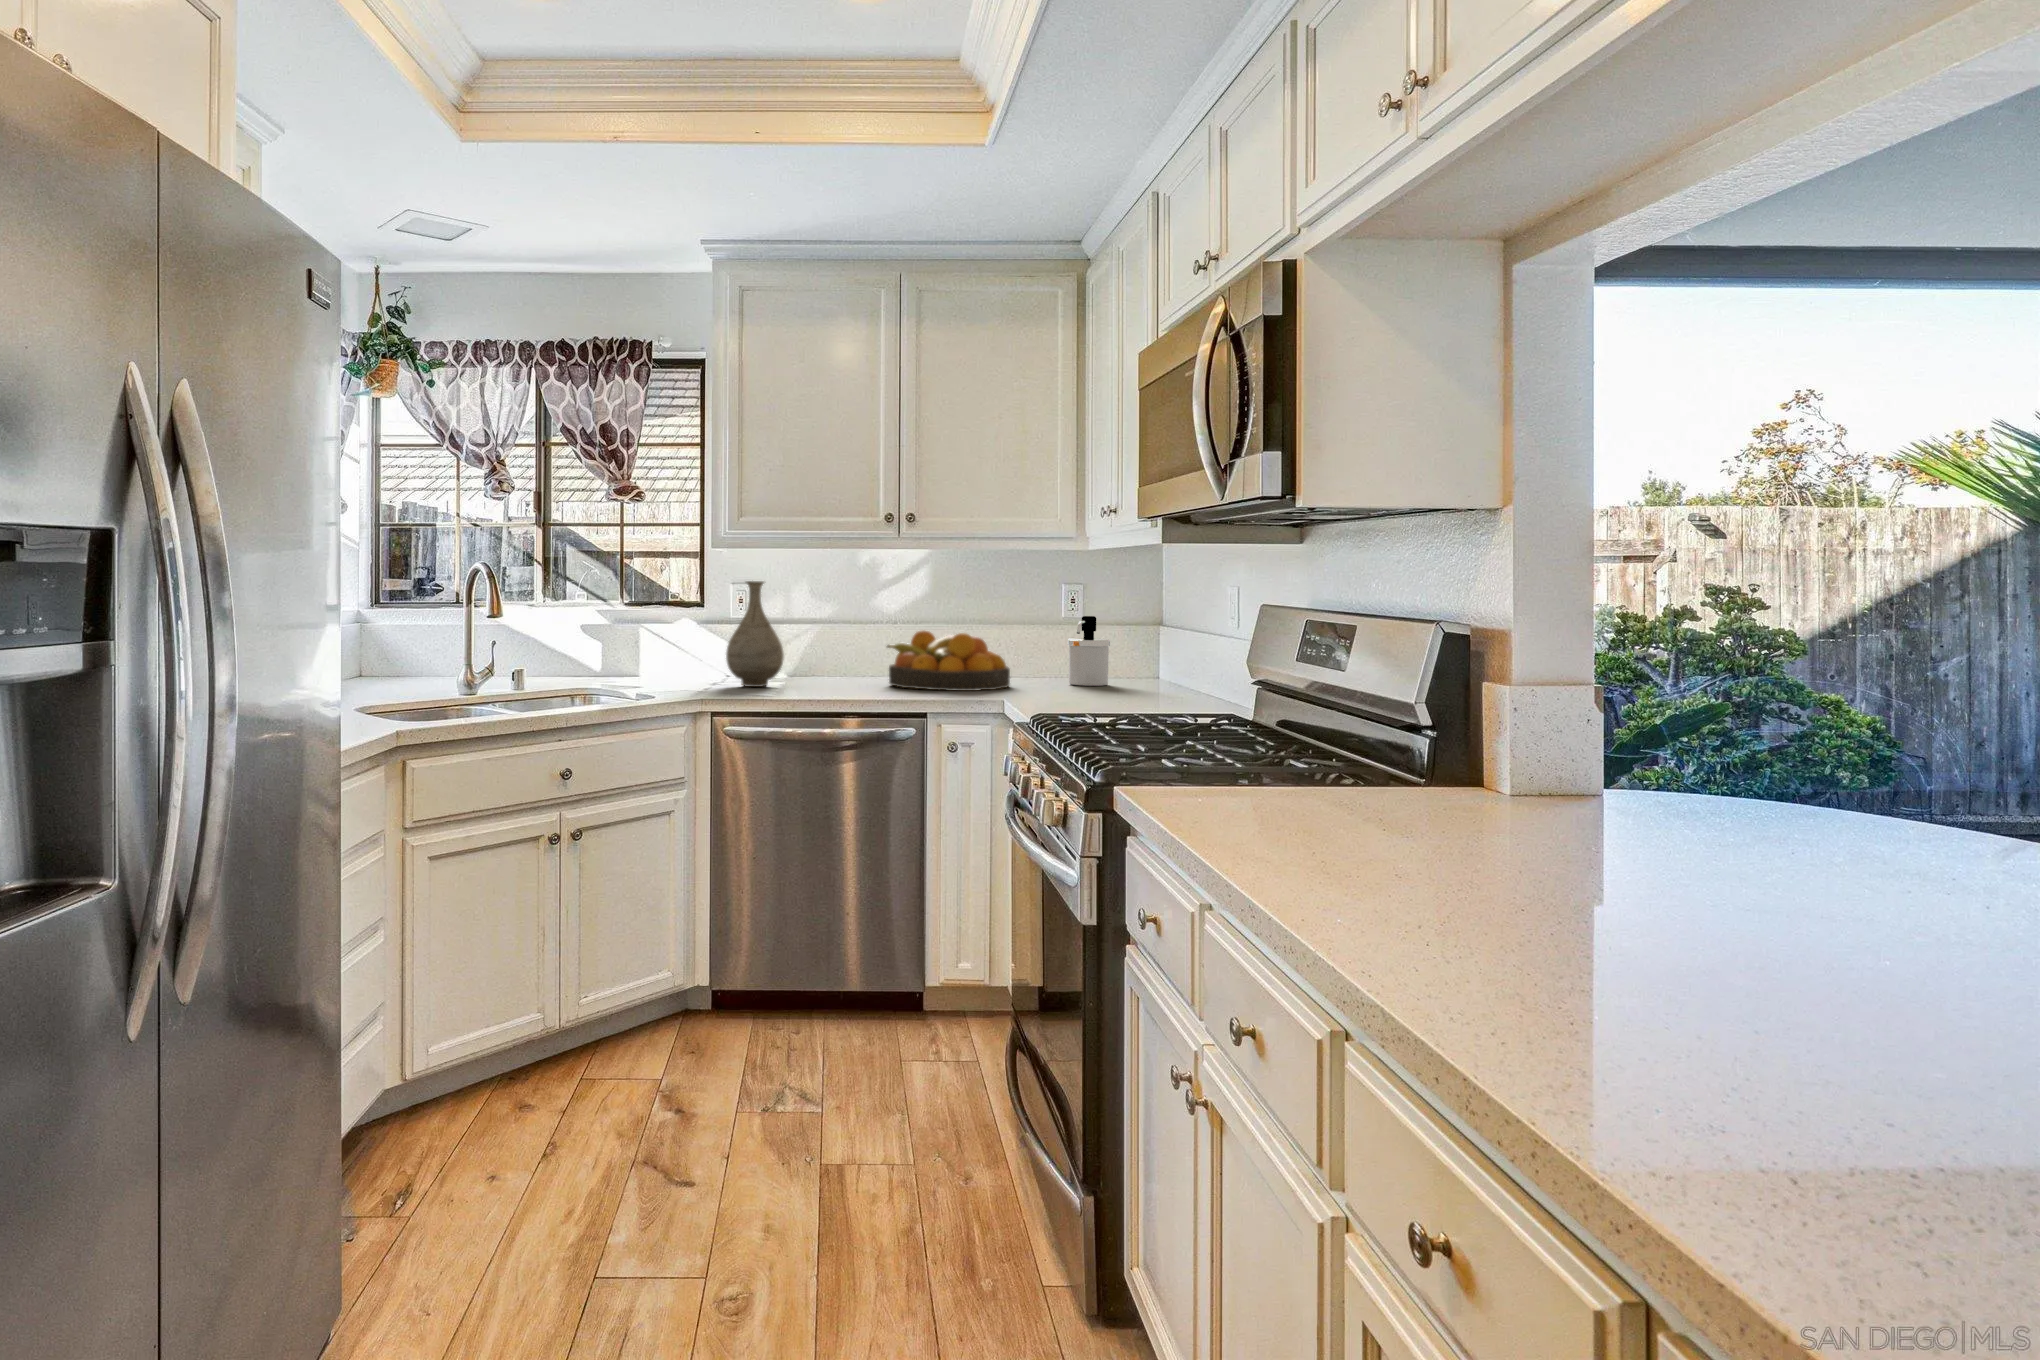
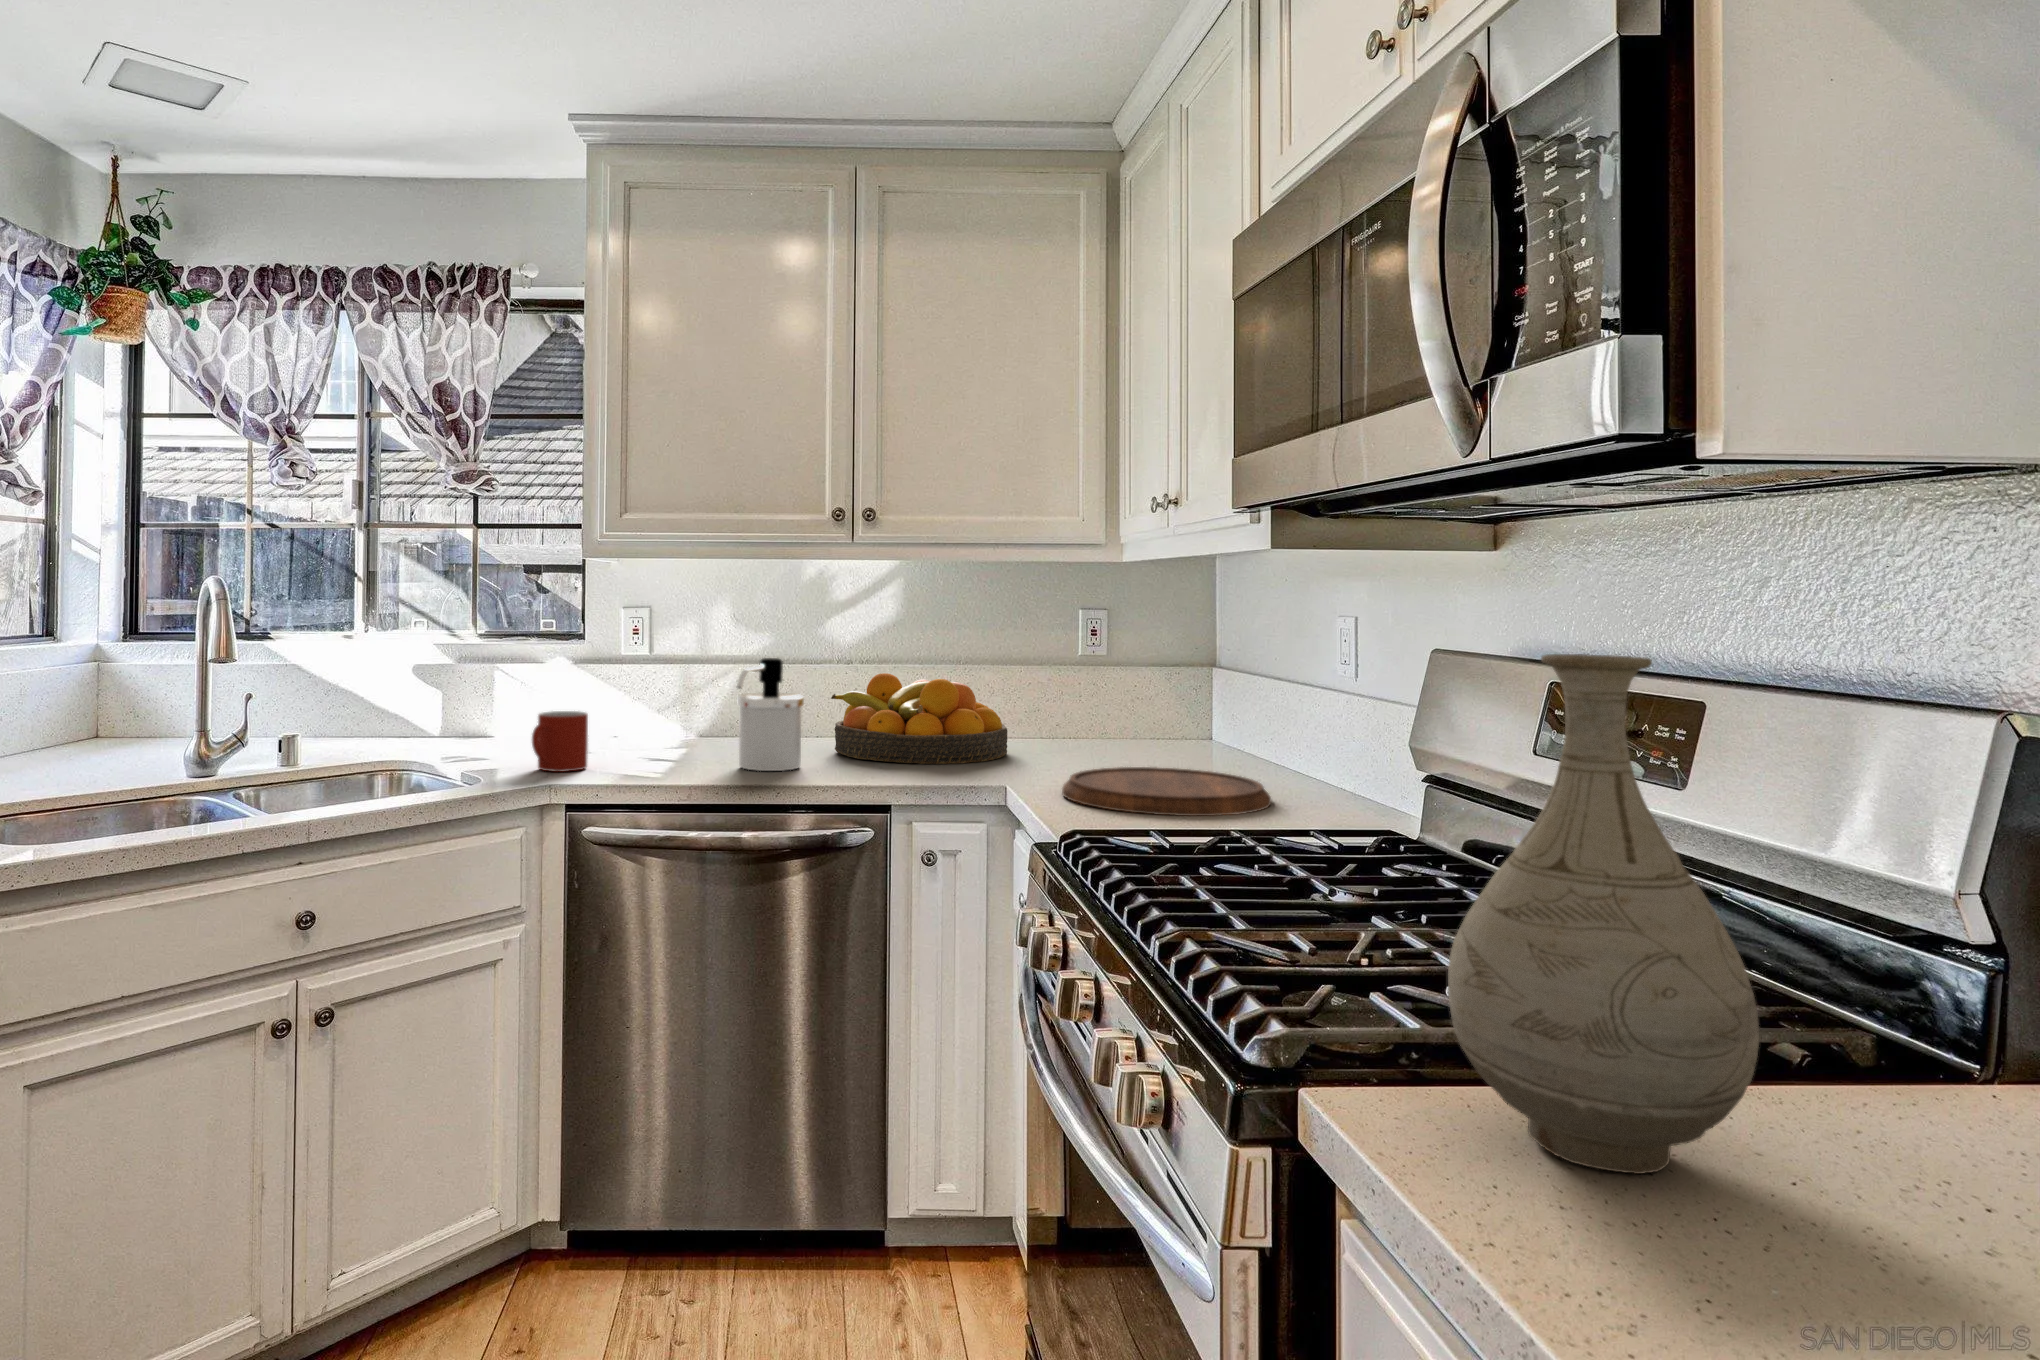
vase: present [726,581,784,687] -> present [1448,654,1759,1174]
soap dispenser: present [1068,616,1110,686] -> present [737,658,804,771]
mug: none [688,653,723,693] -> present [532,711,588,772]
cutting board: none [1041,688,1174,711] -> present [1062,767,1271,816]

